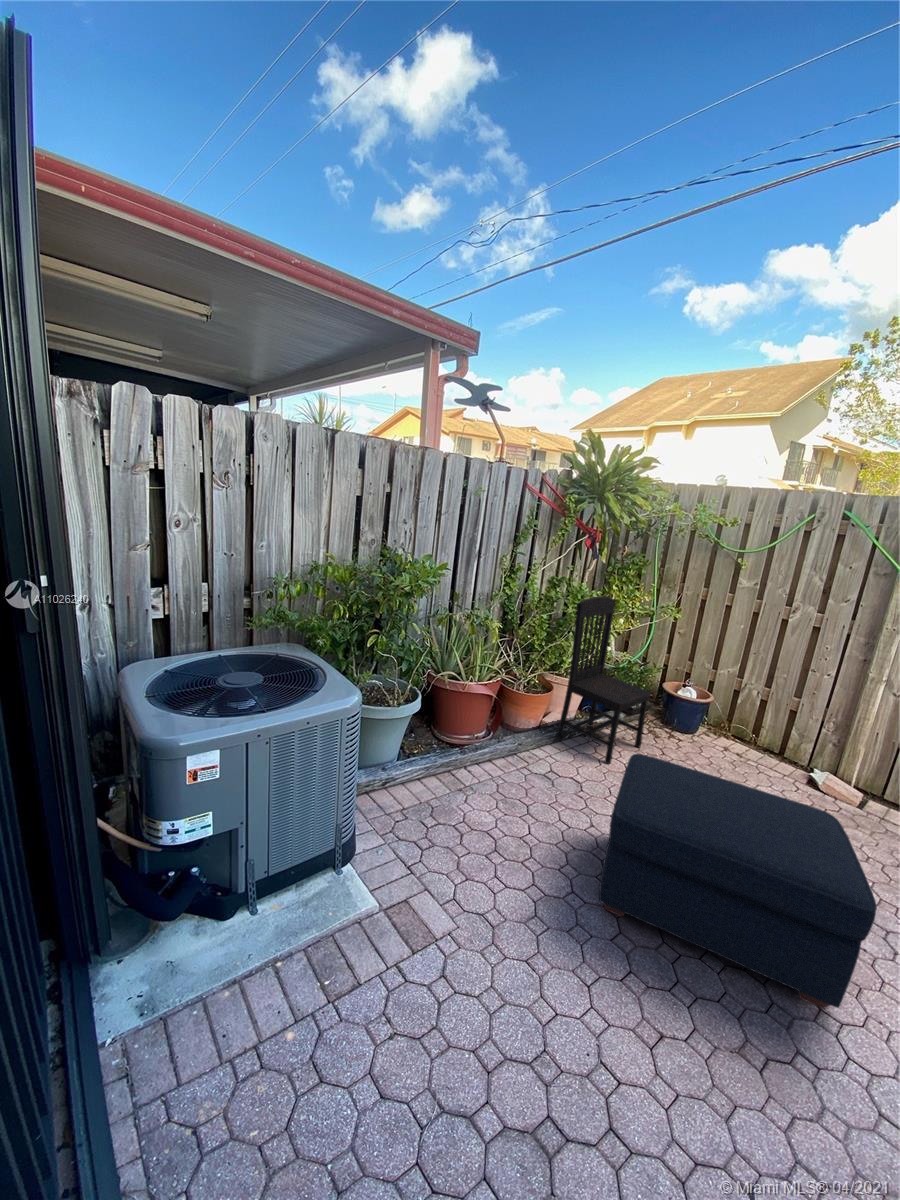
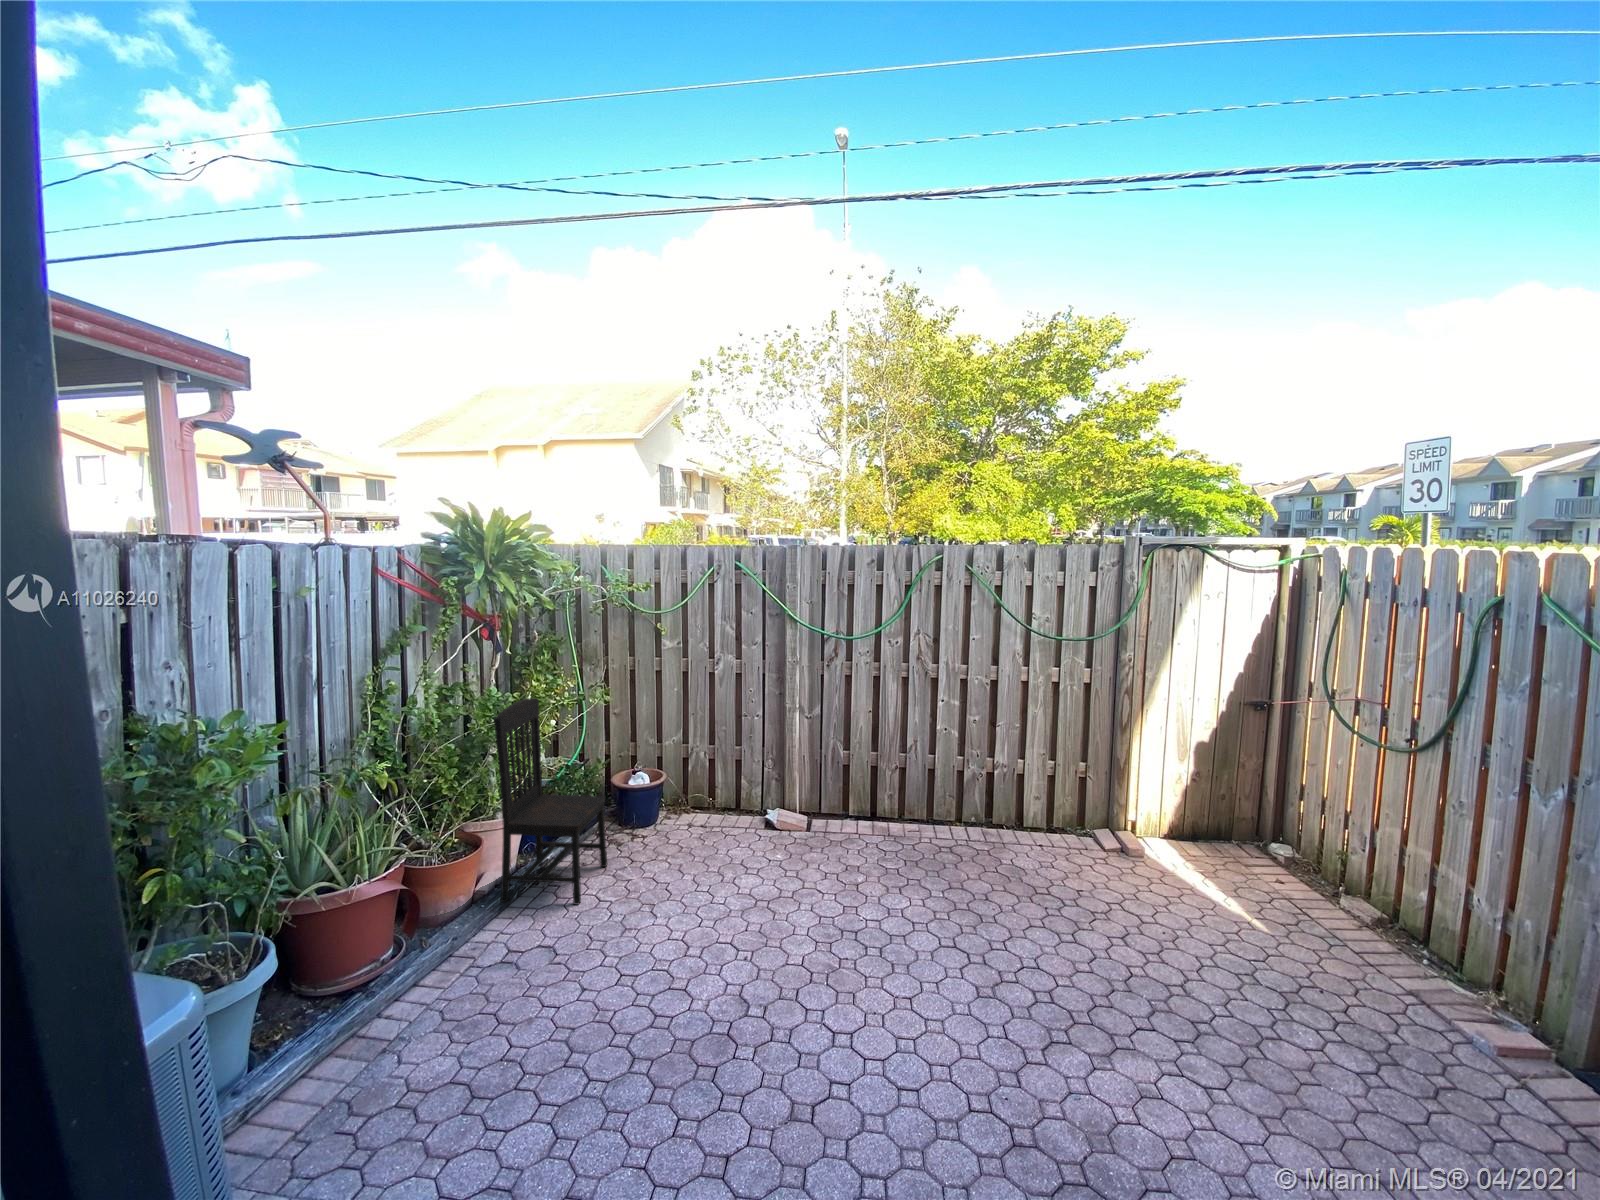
ottoman: present [599,754,877,1009] -> none [612,852,841,1074]

